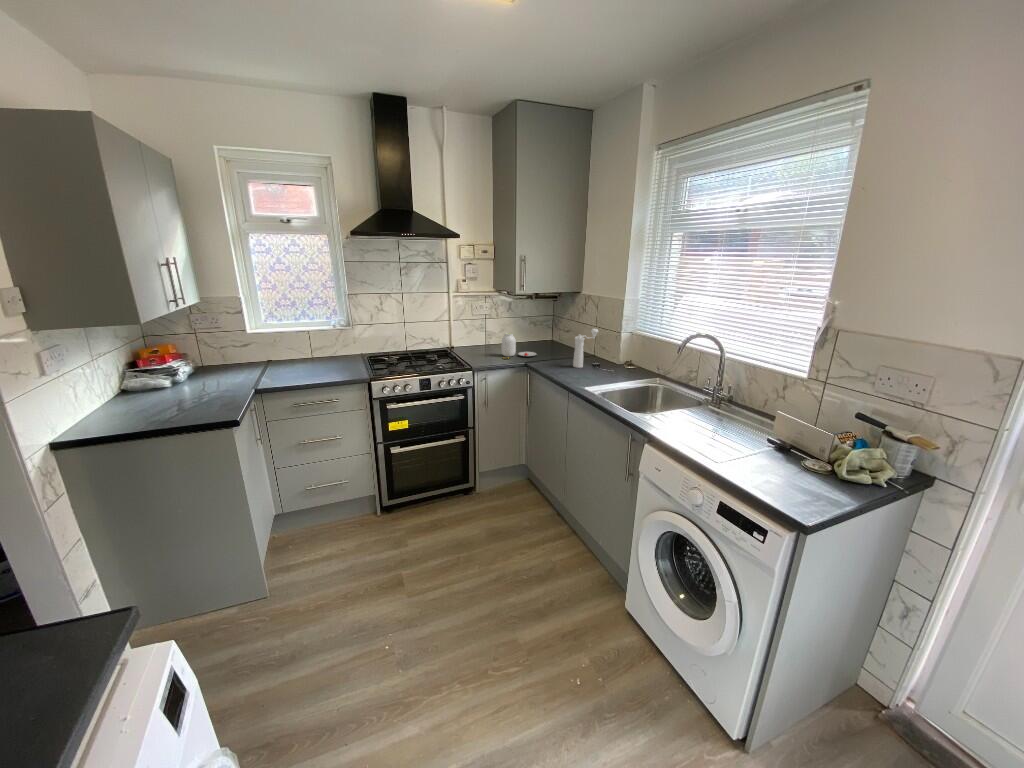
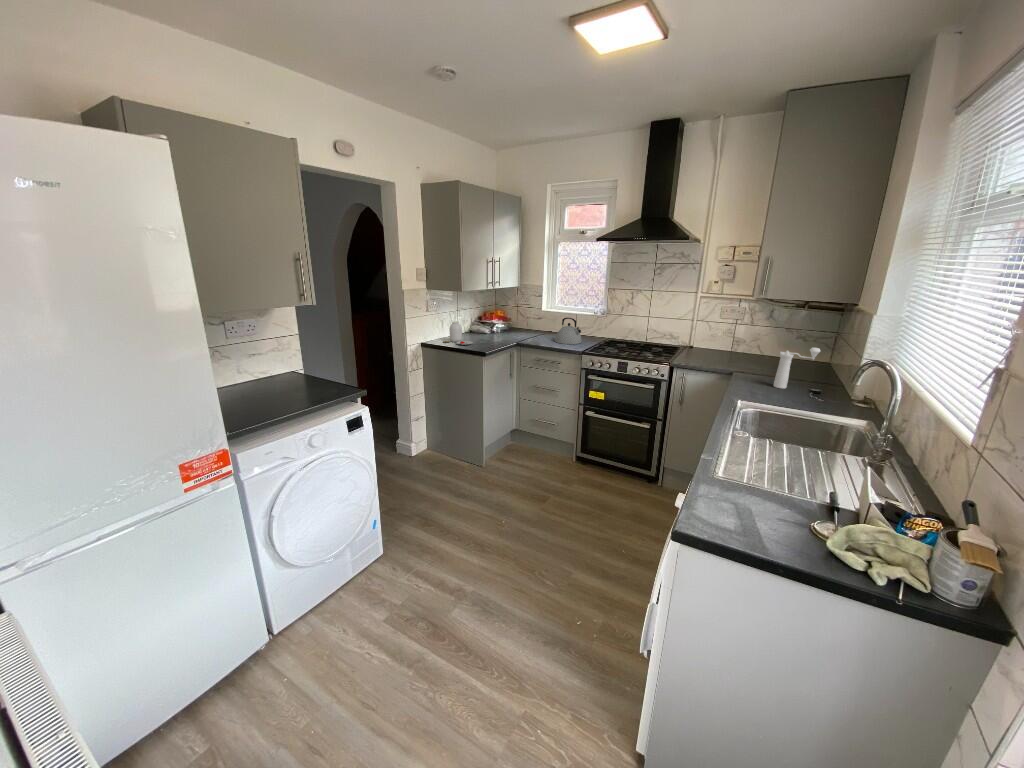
jar: present [502,333,536,359] -> present [443,321,473,345]
kettle: none [305,338,344,375] -> present [555,318,581,344]

